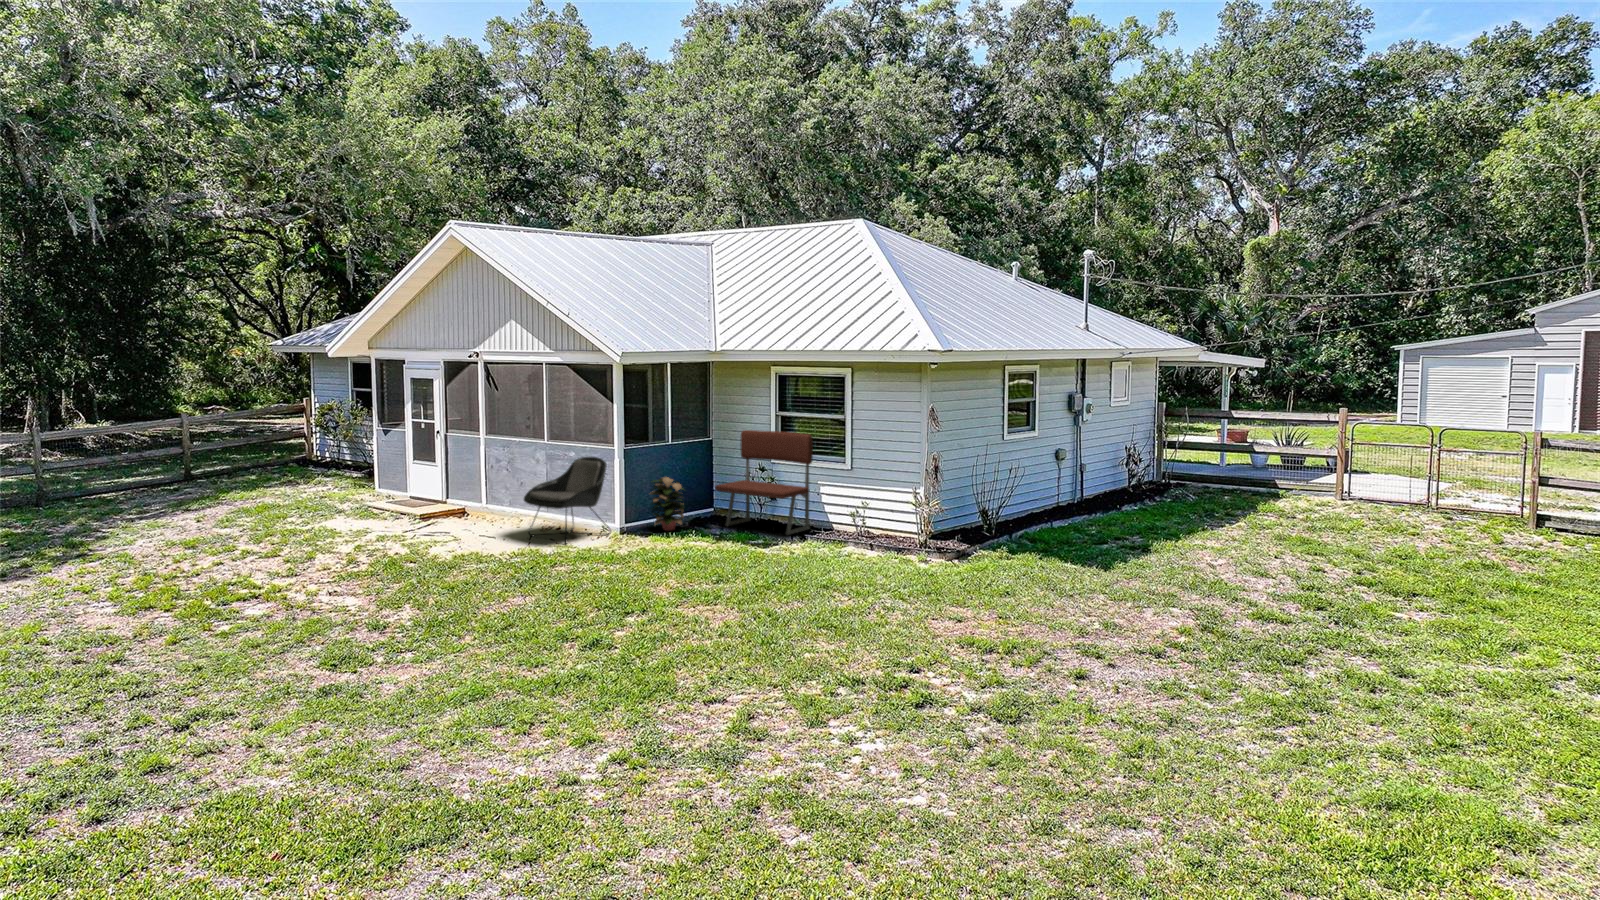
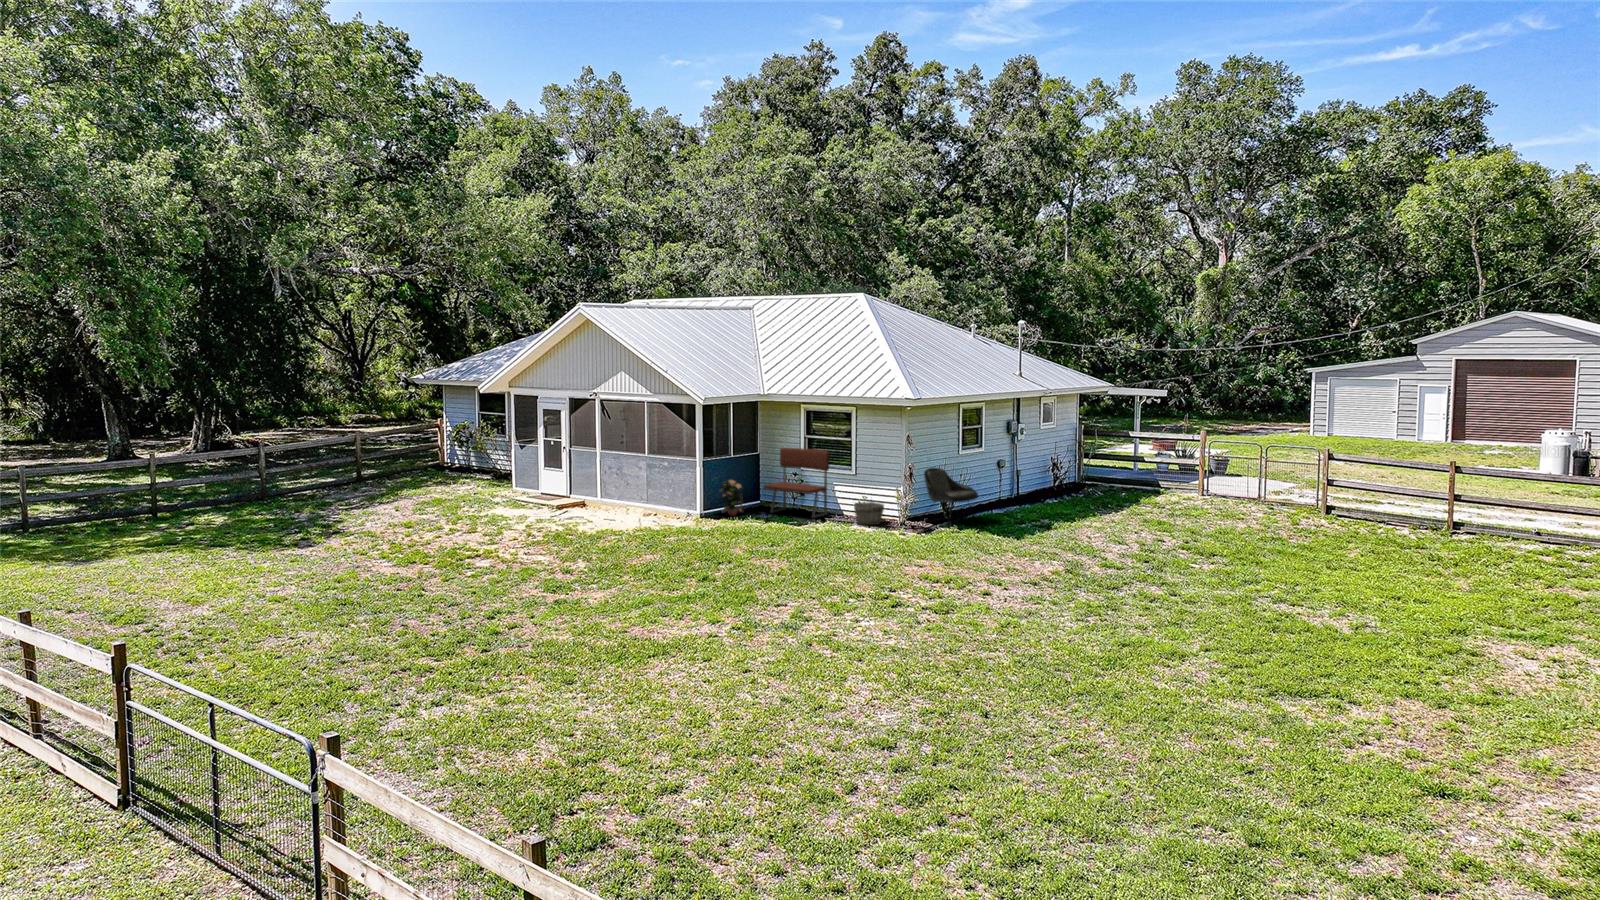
lounge chair: present [524,457,611,543] -> present [924,468,978,525]
wooden bucket: none [849,505,896,547] -> present [854,502,884,525]

